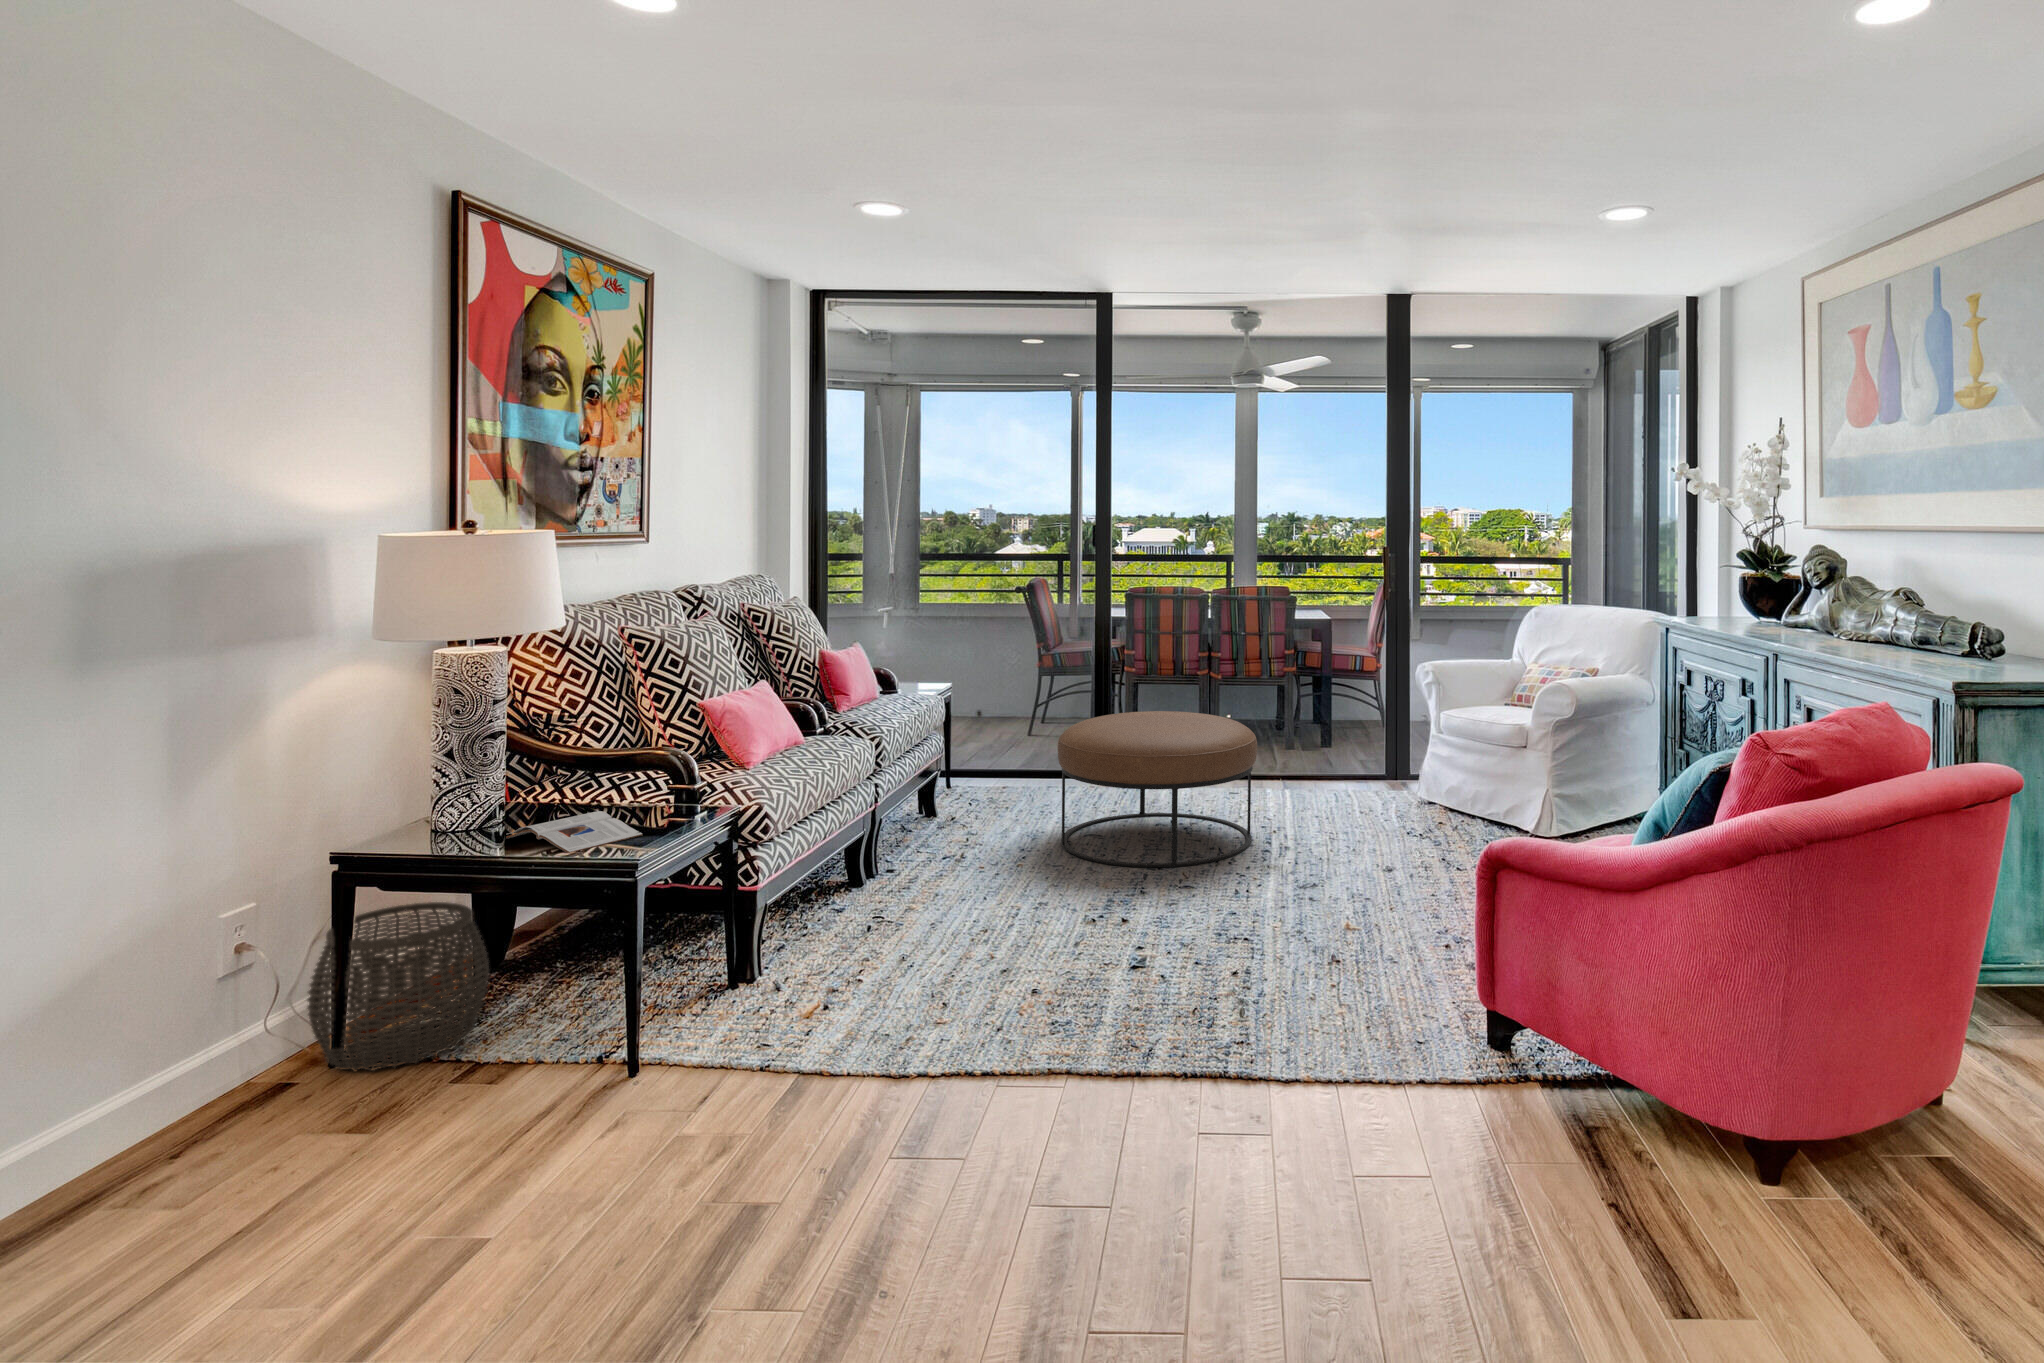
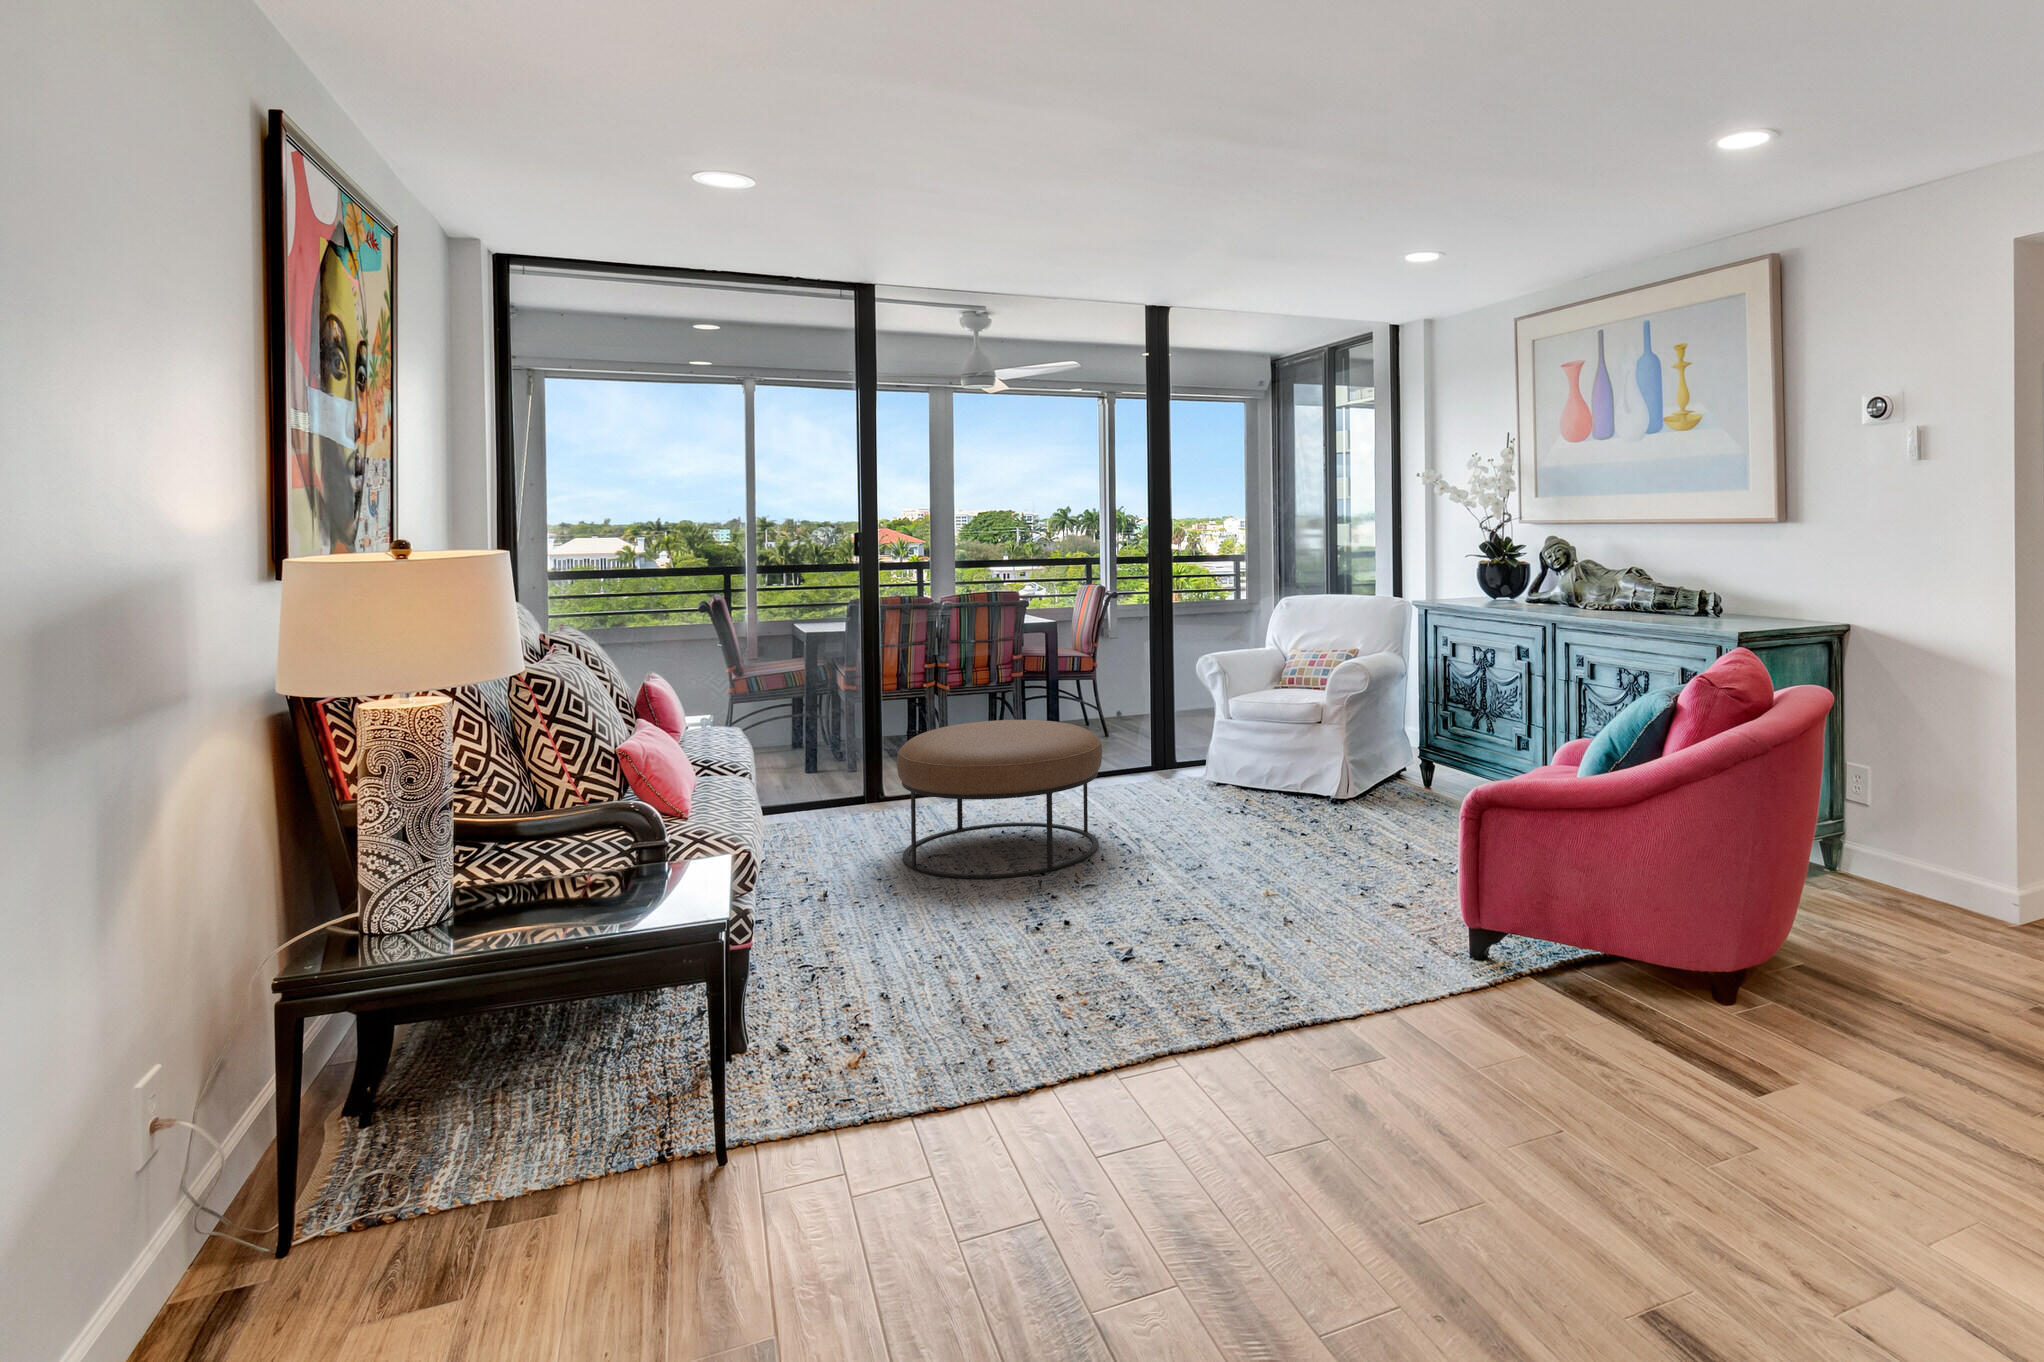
magazine: present [506,811,642,853] -> none [500,879,673,927]
woven basket: present [307,902,489,1071] -> none [232,1021,468,1254]

